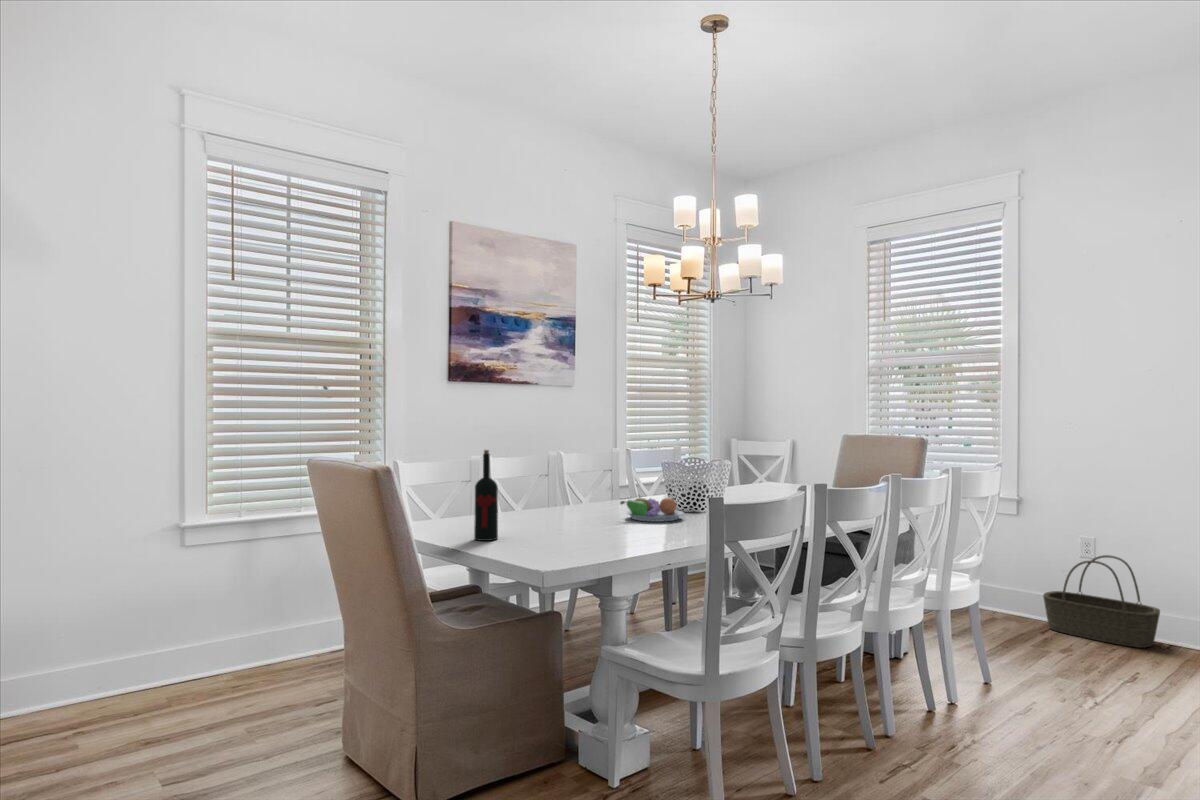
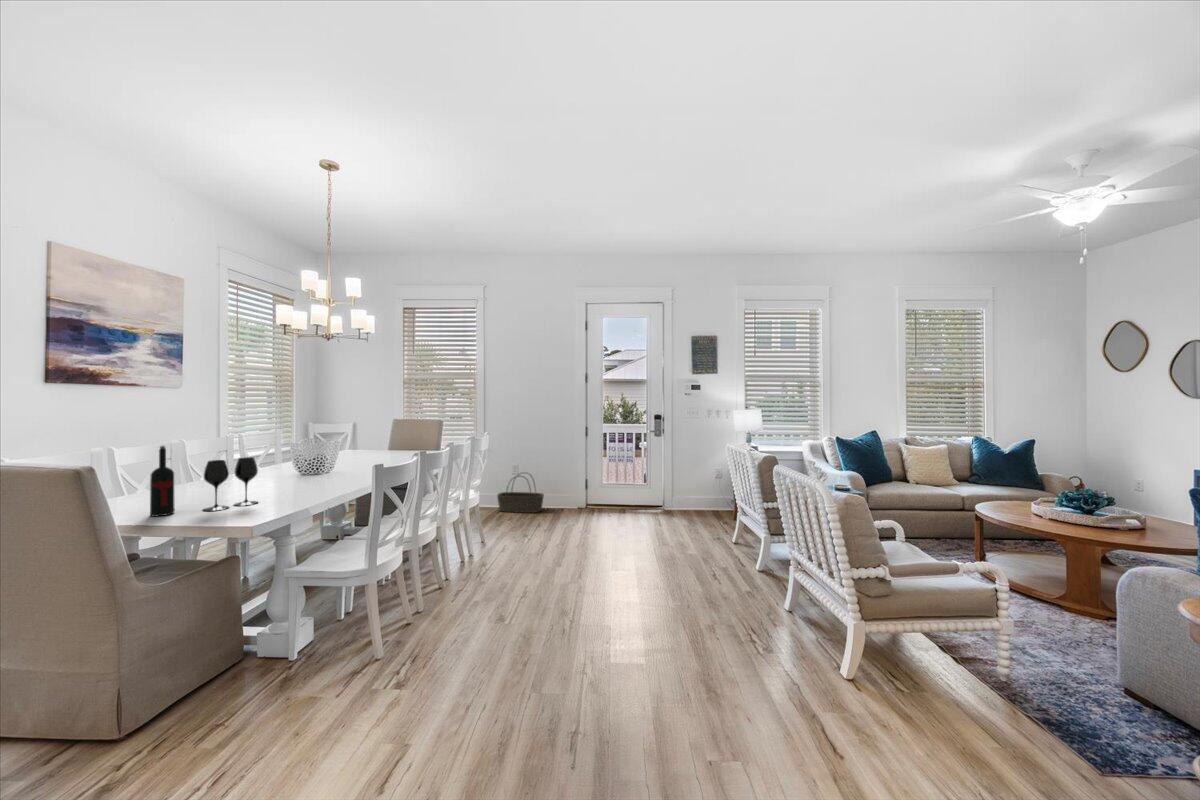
wine glass: none [524,473,588,543] -> present [203,457,258,511]
fruit bowl: present [620,495,683,522] -> none [267,467,316,485]

